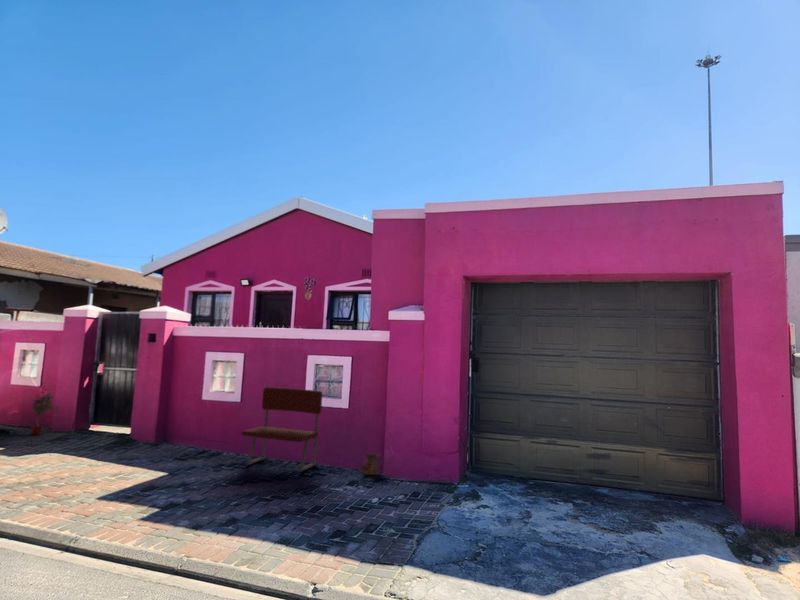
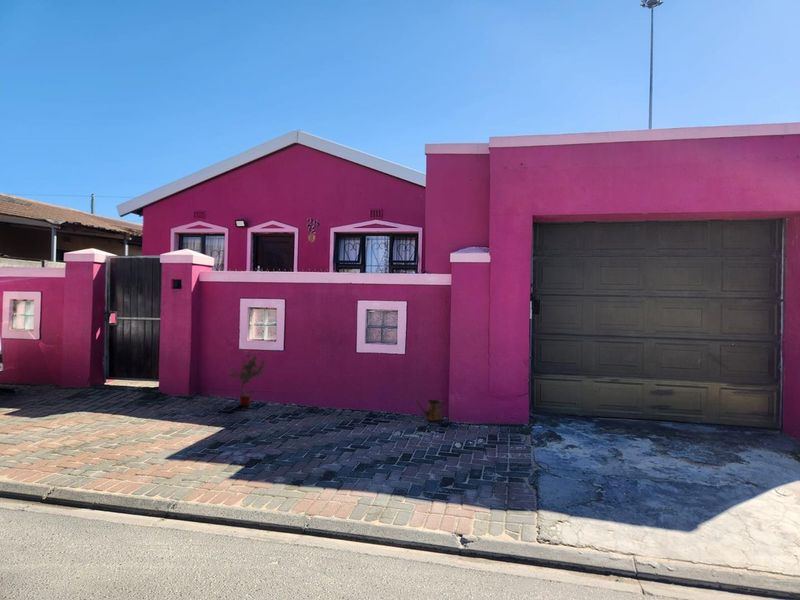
bench: present [242,387,322,472] -> none [295,334,376,420]
potted tree: present [31,390,59,435] -> present [229,352,265,406]

